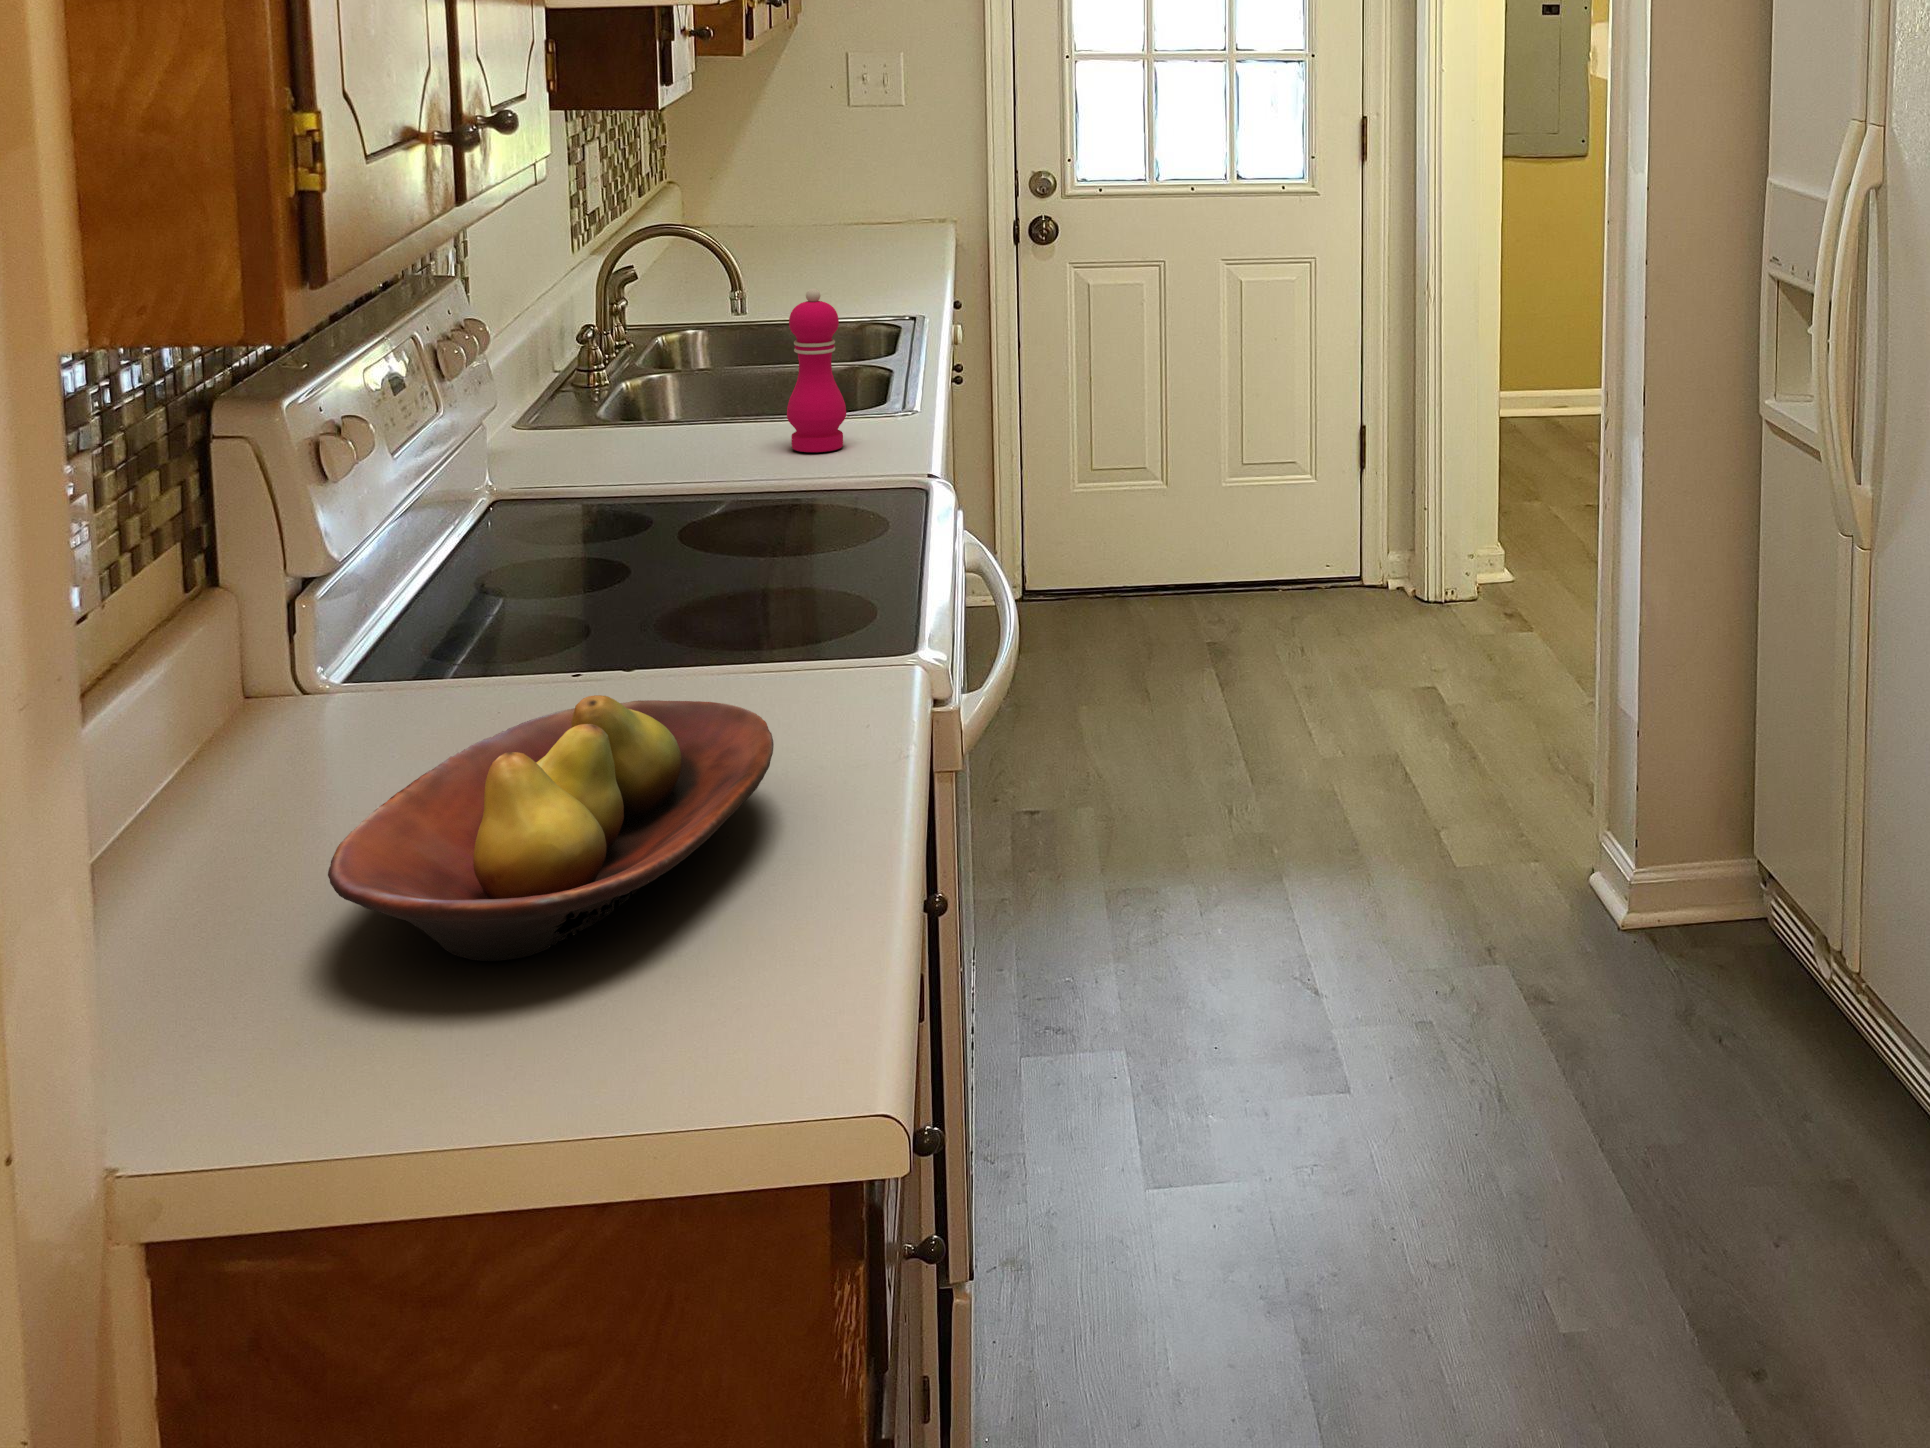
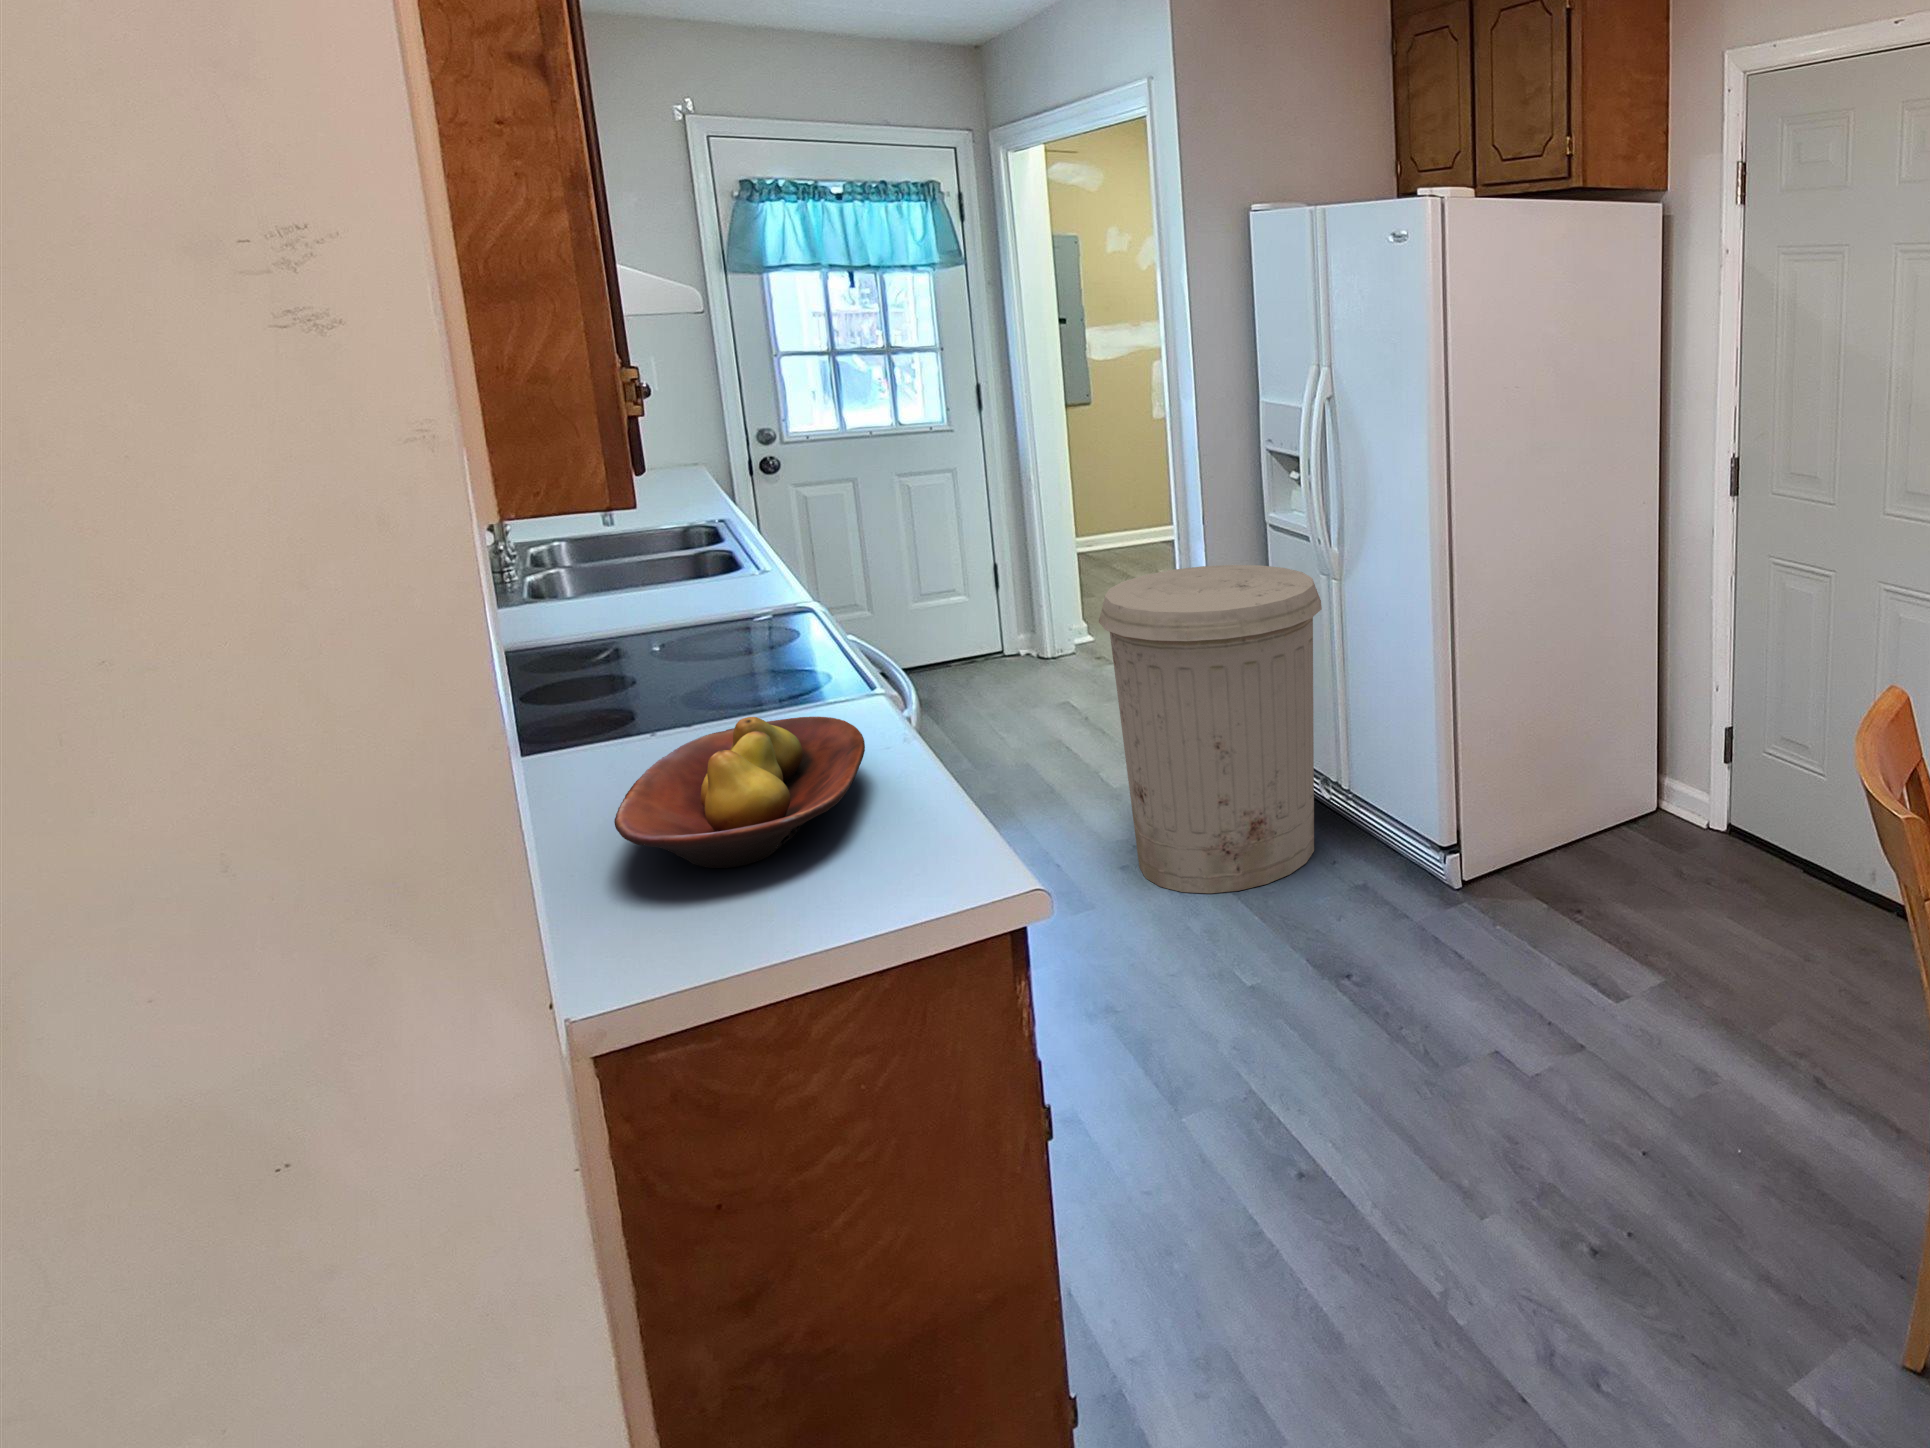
pepper mill: present [787,288,846,452] -> none [694,496,741,596]
trash can: none [1415,489,1834,1133] -> present [1099,565,1322,893]

